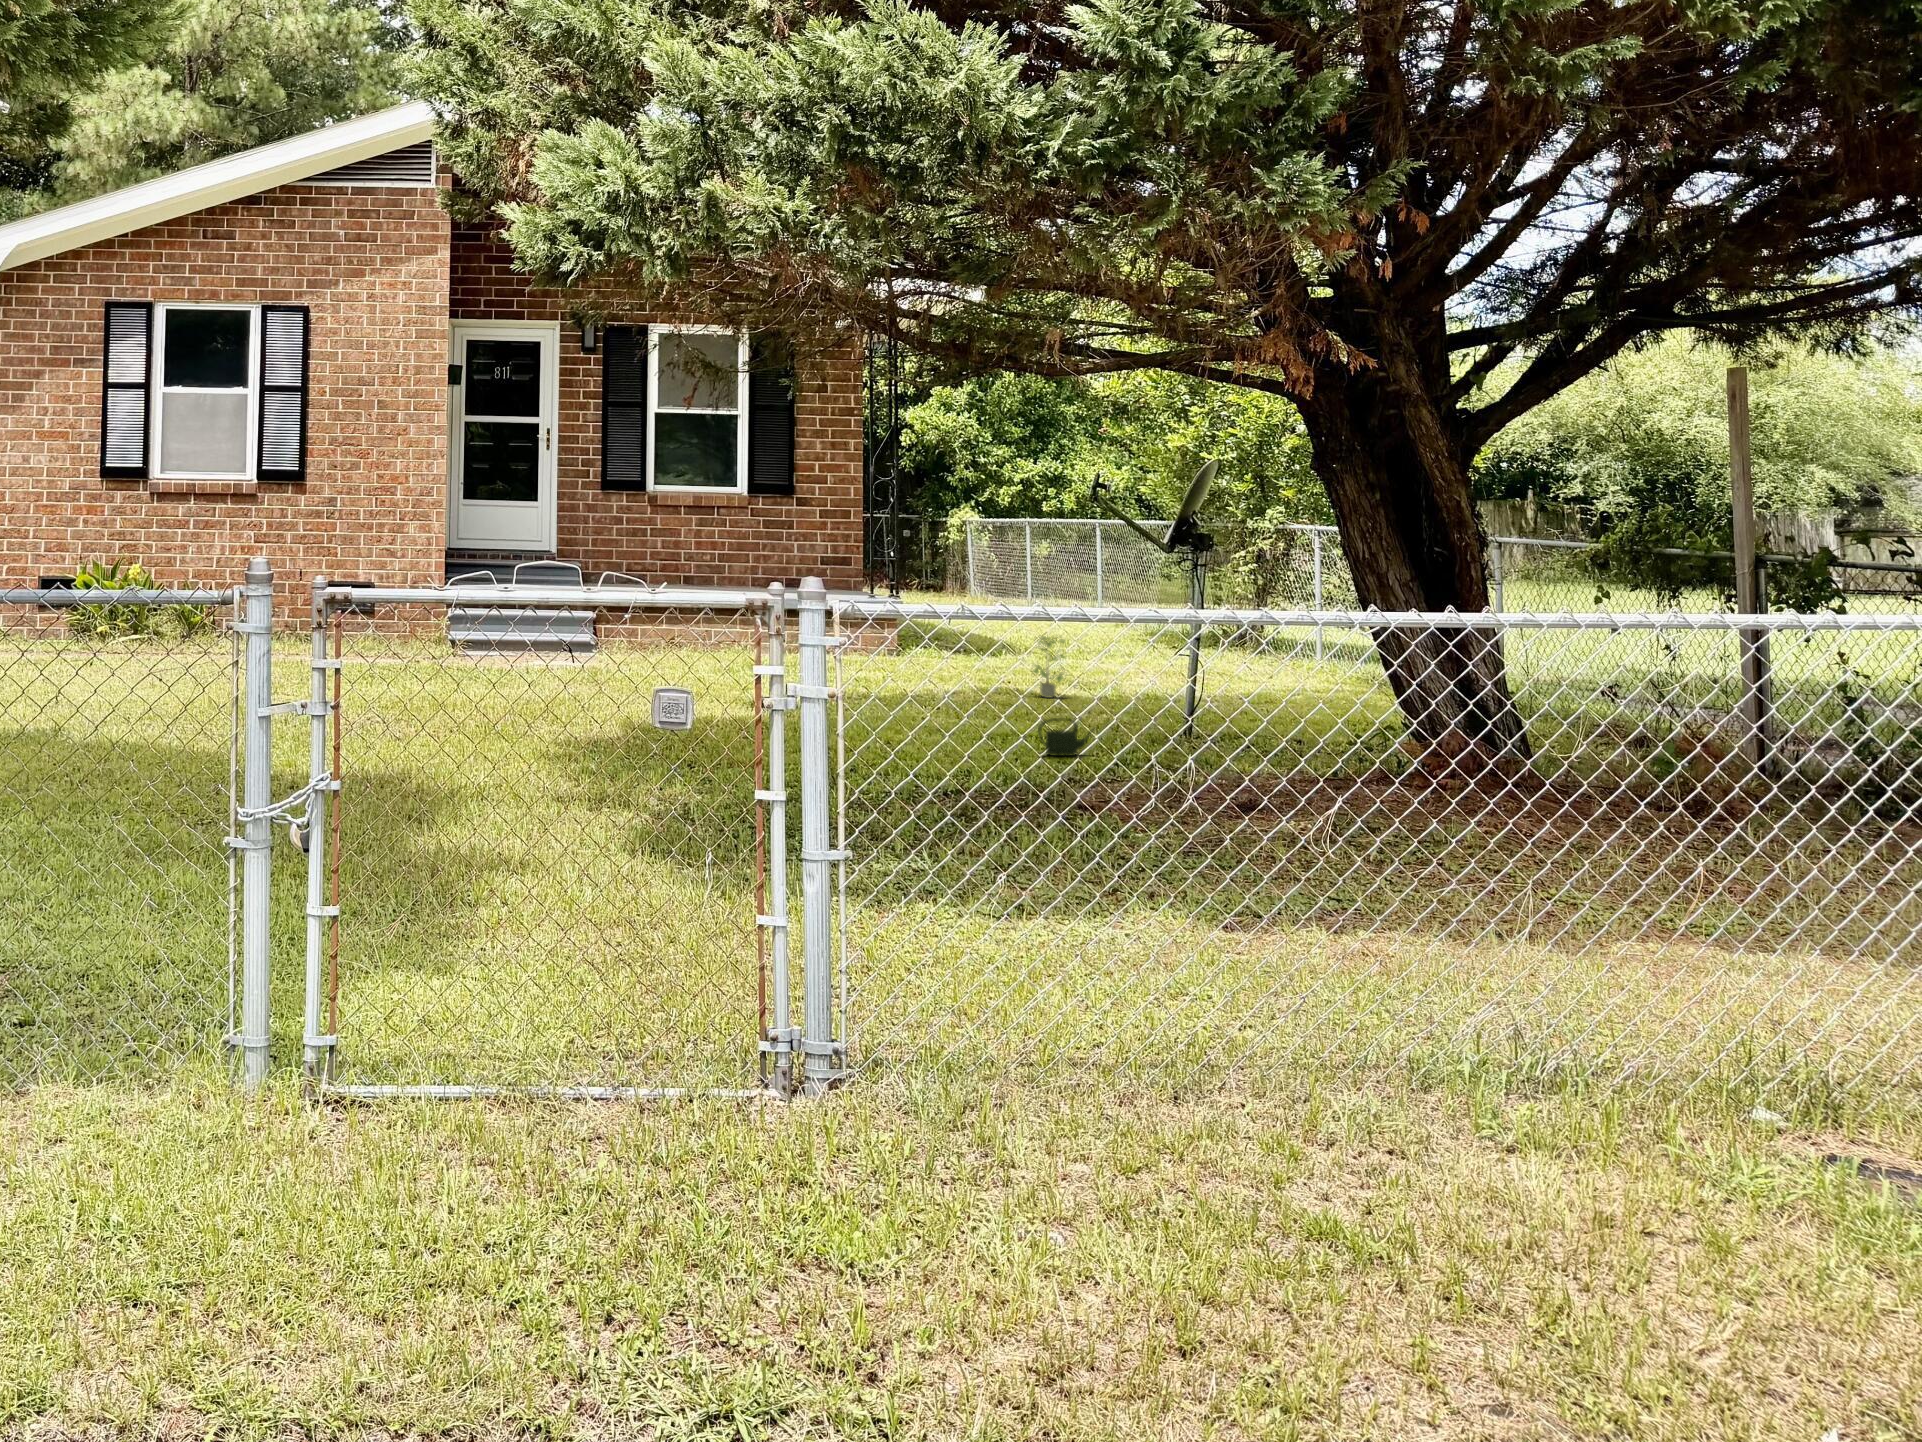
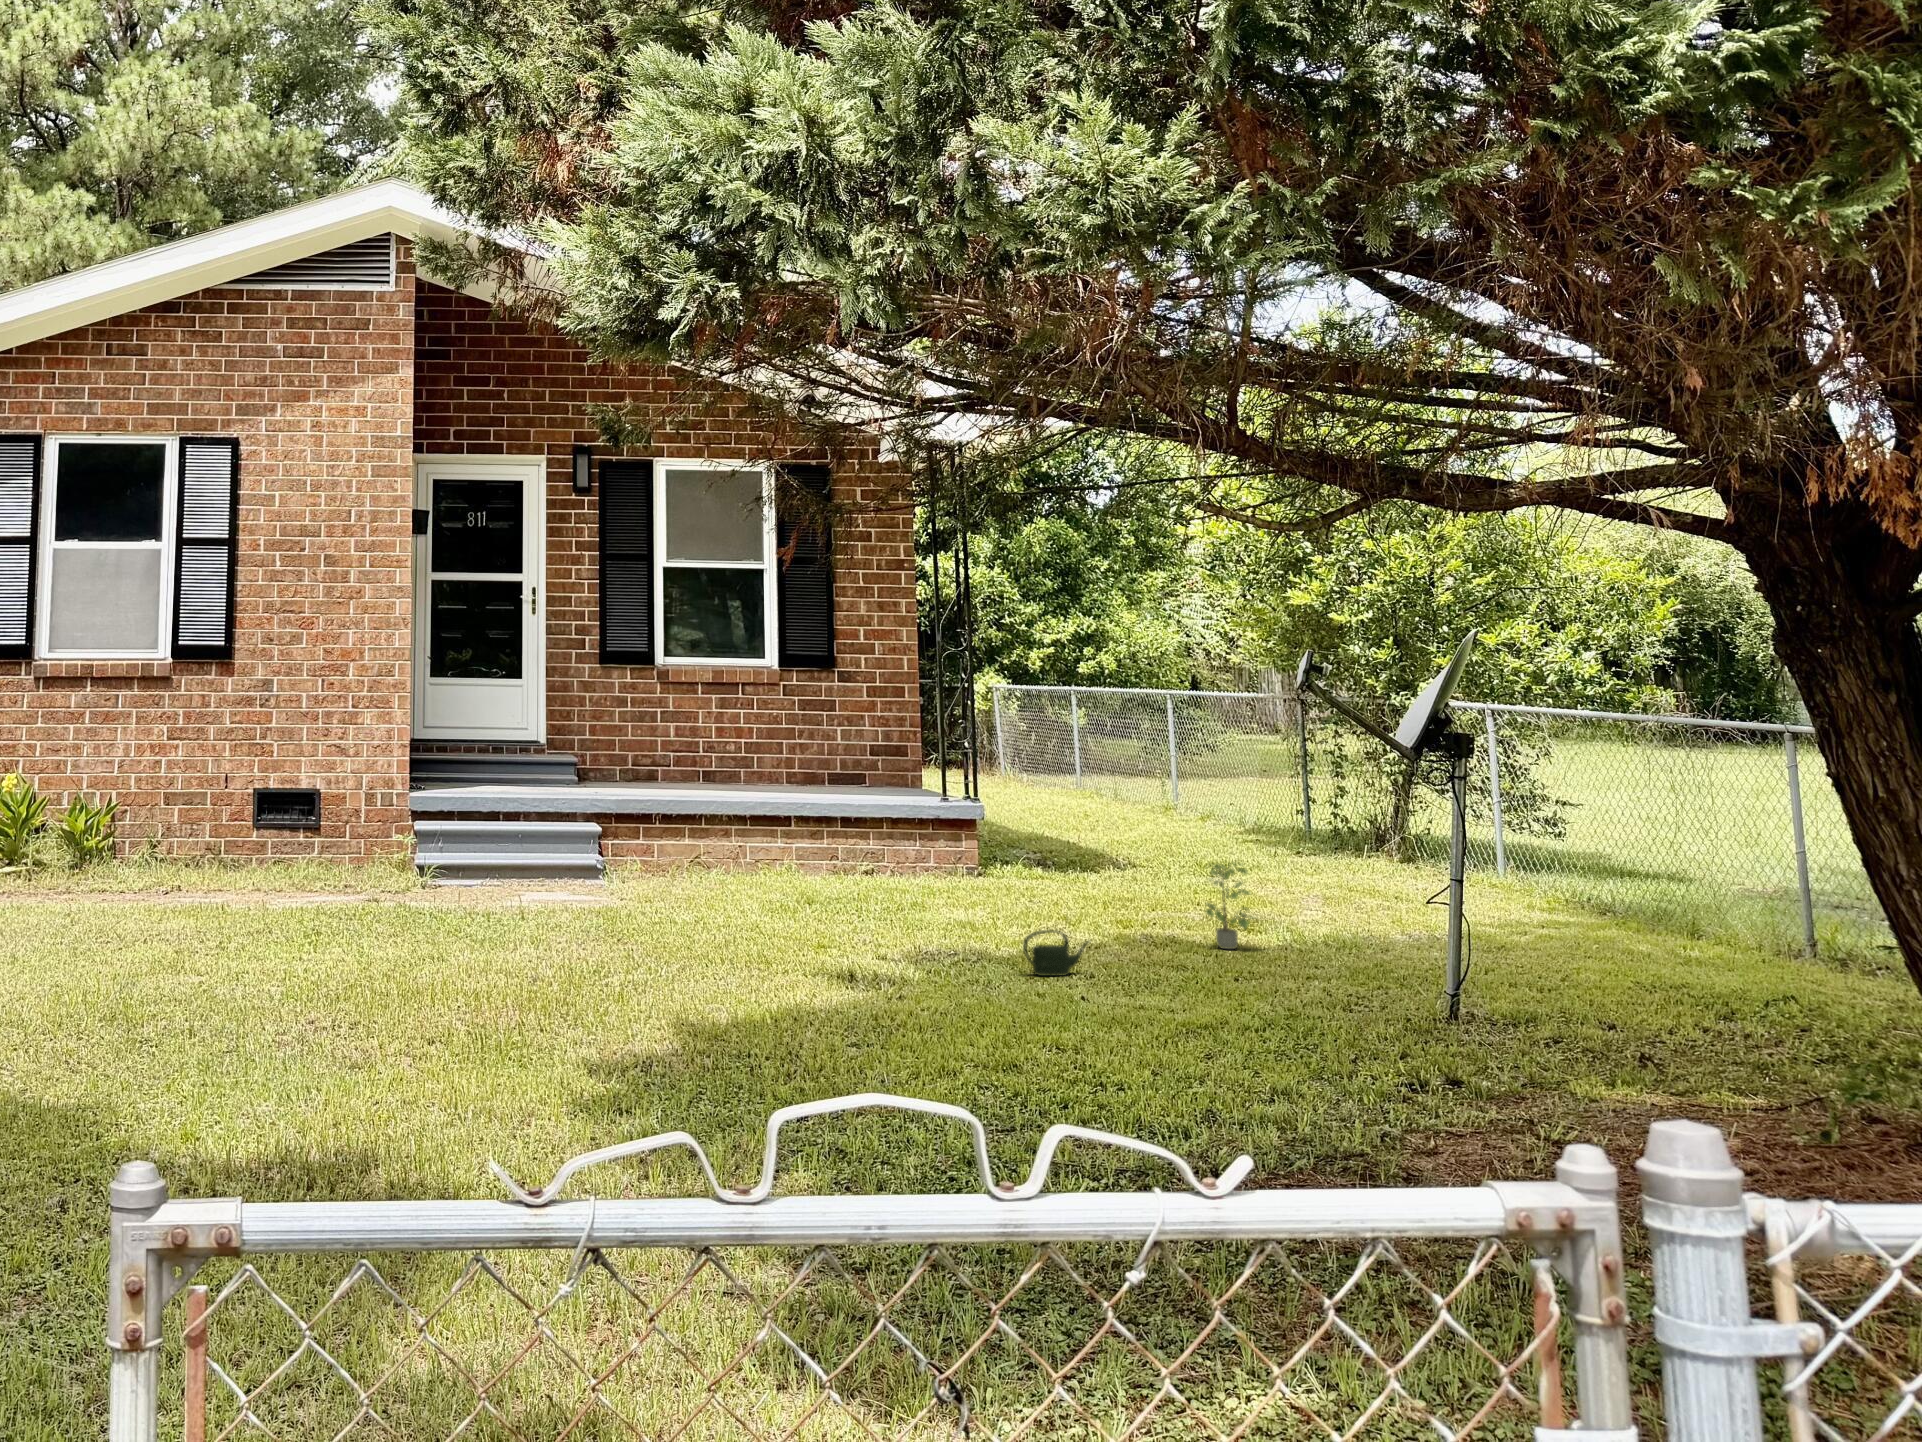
watering can: present [1038,718,1096,756] -> present [1023,930,1089,976]

